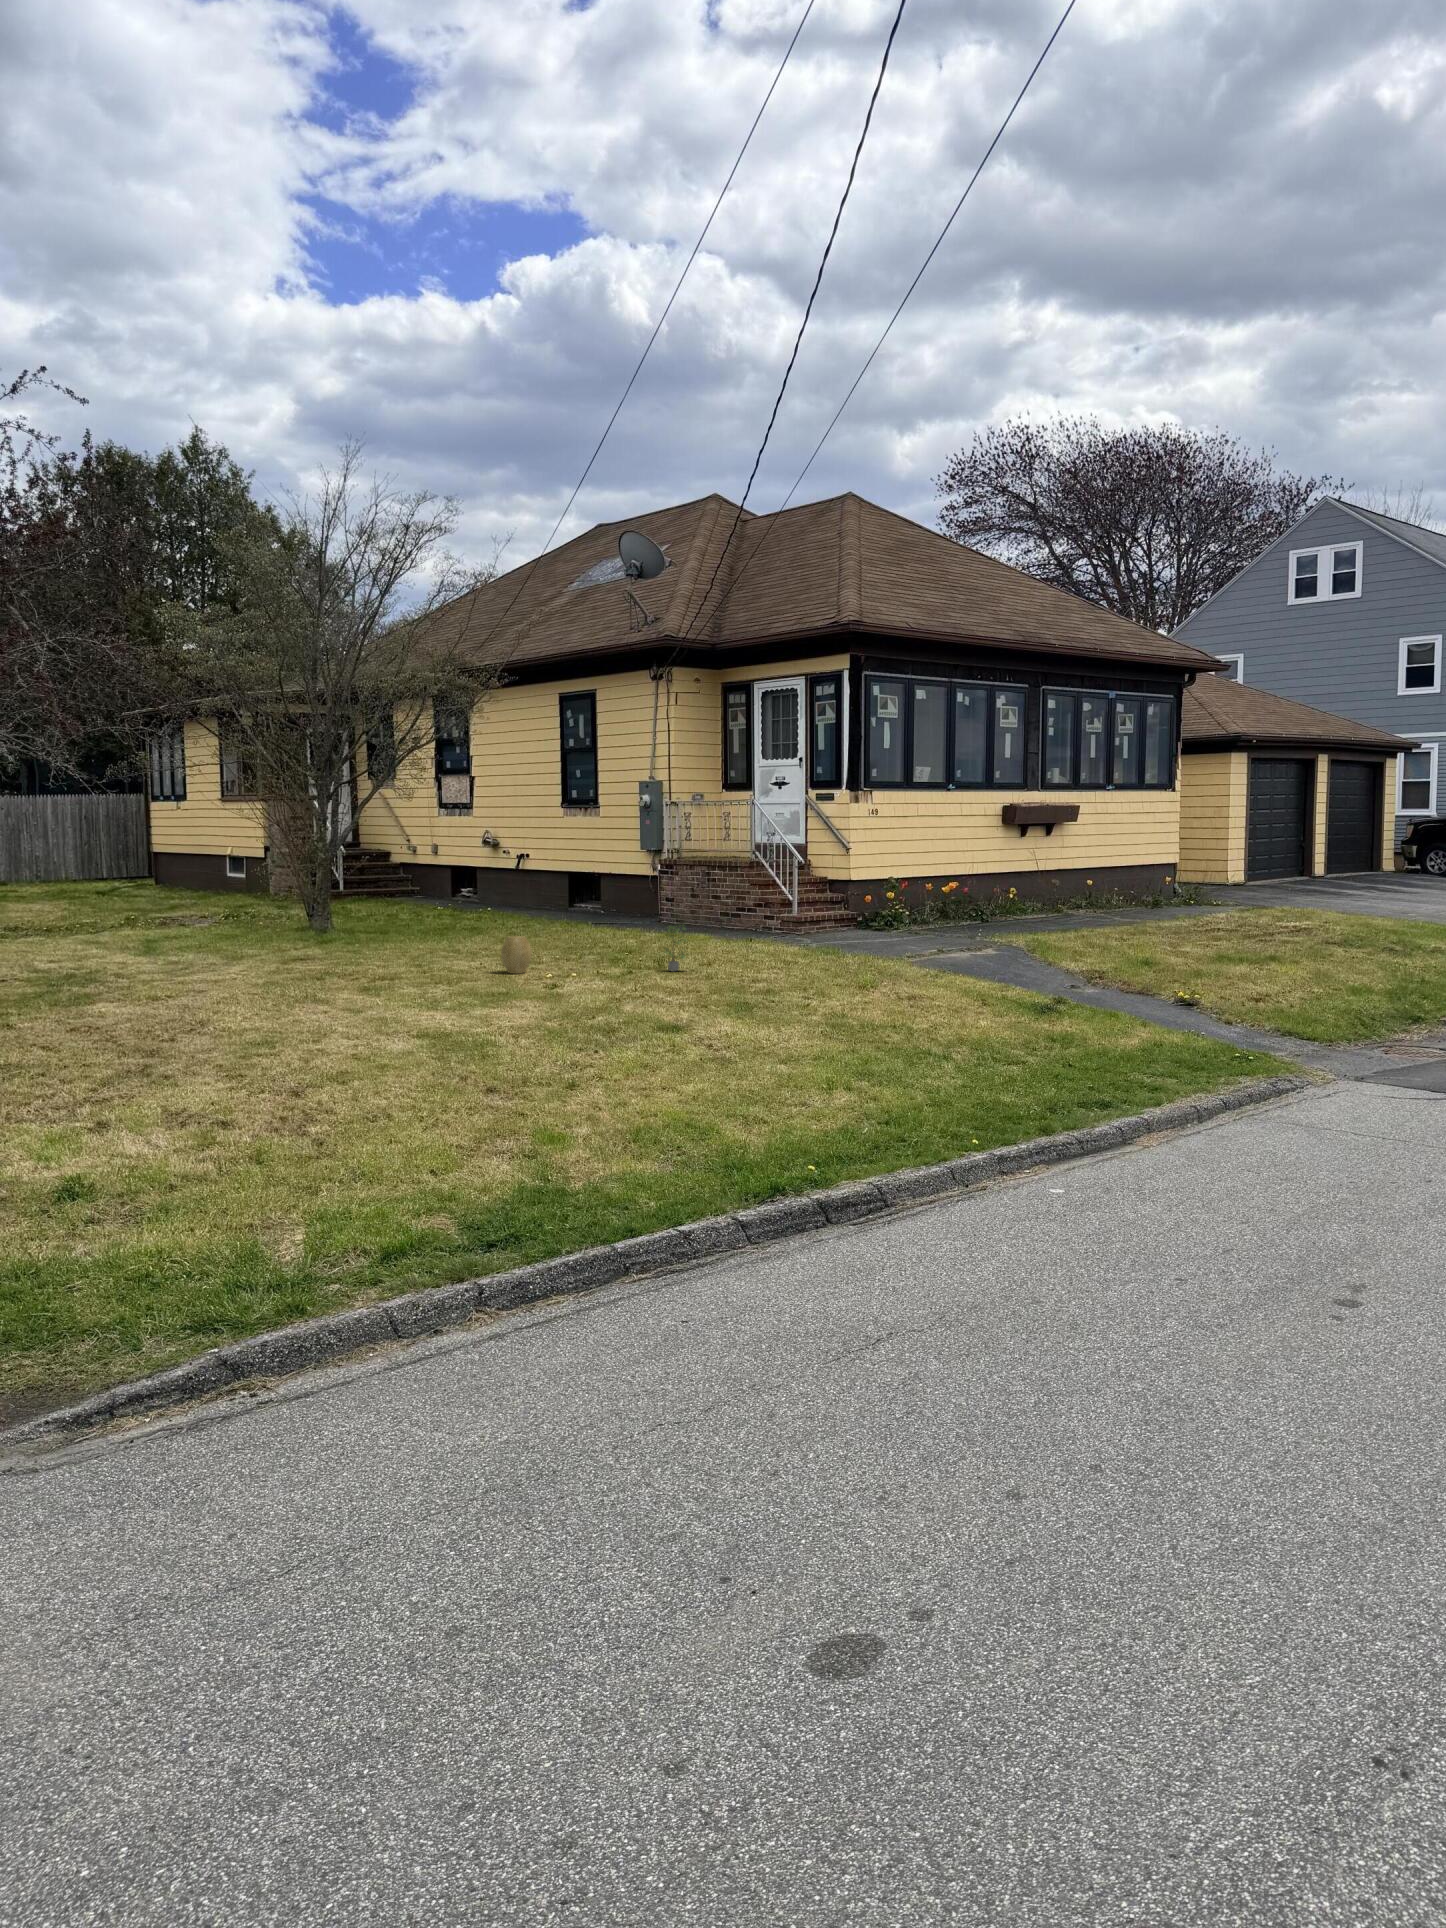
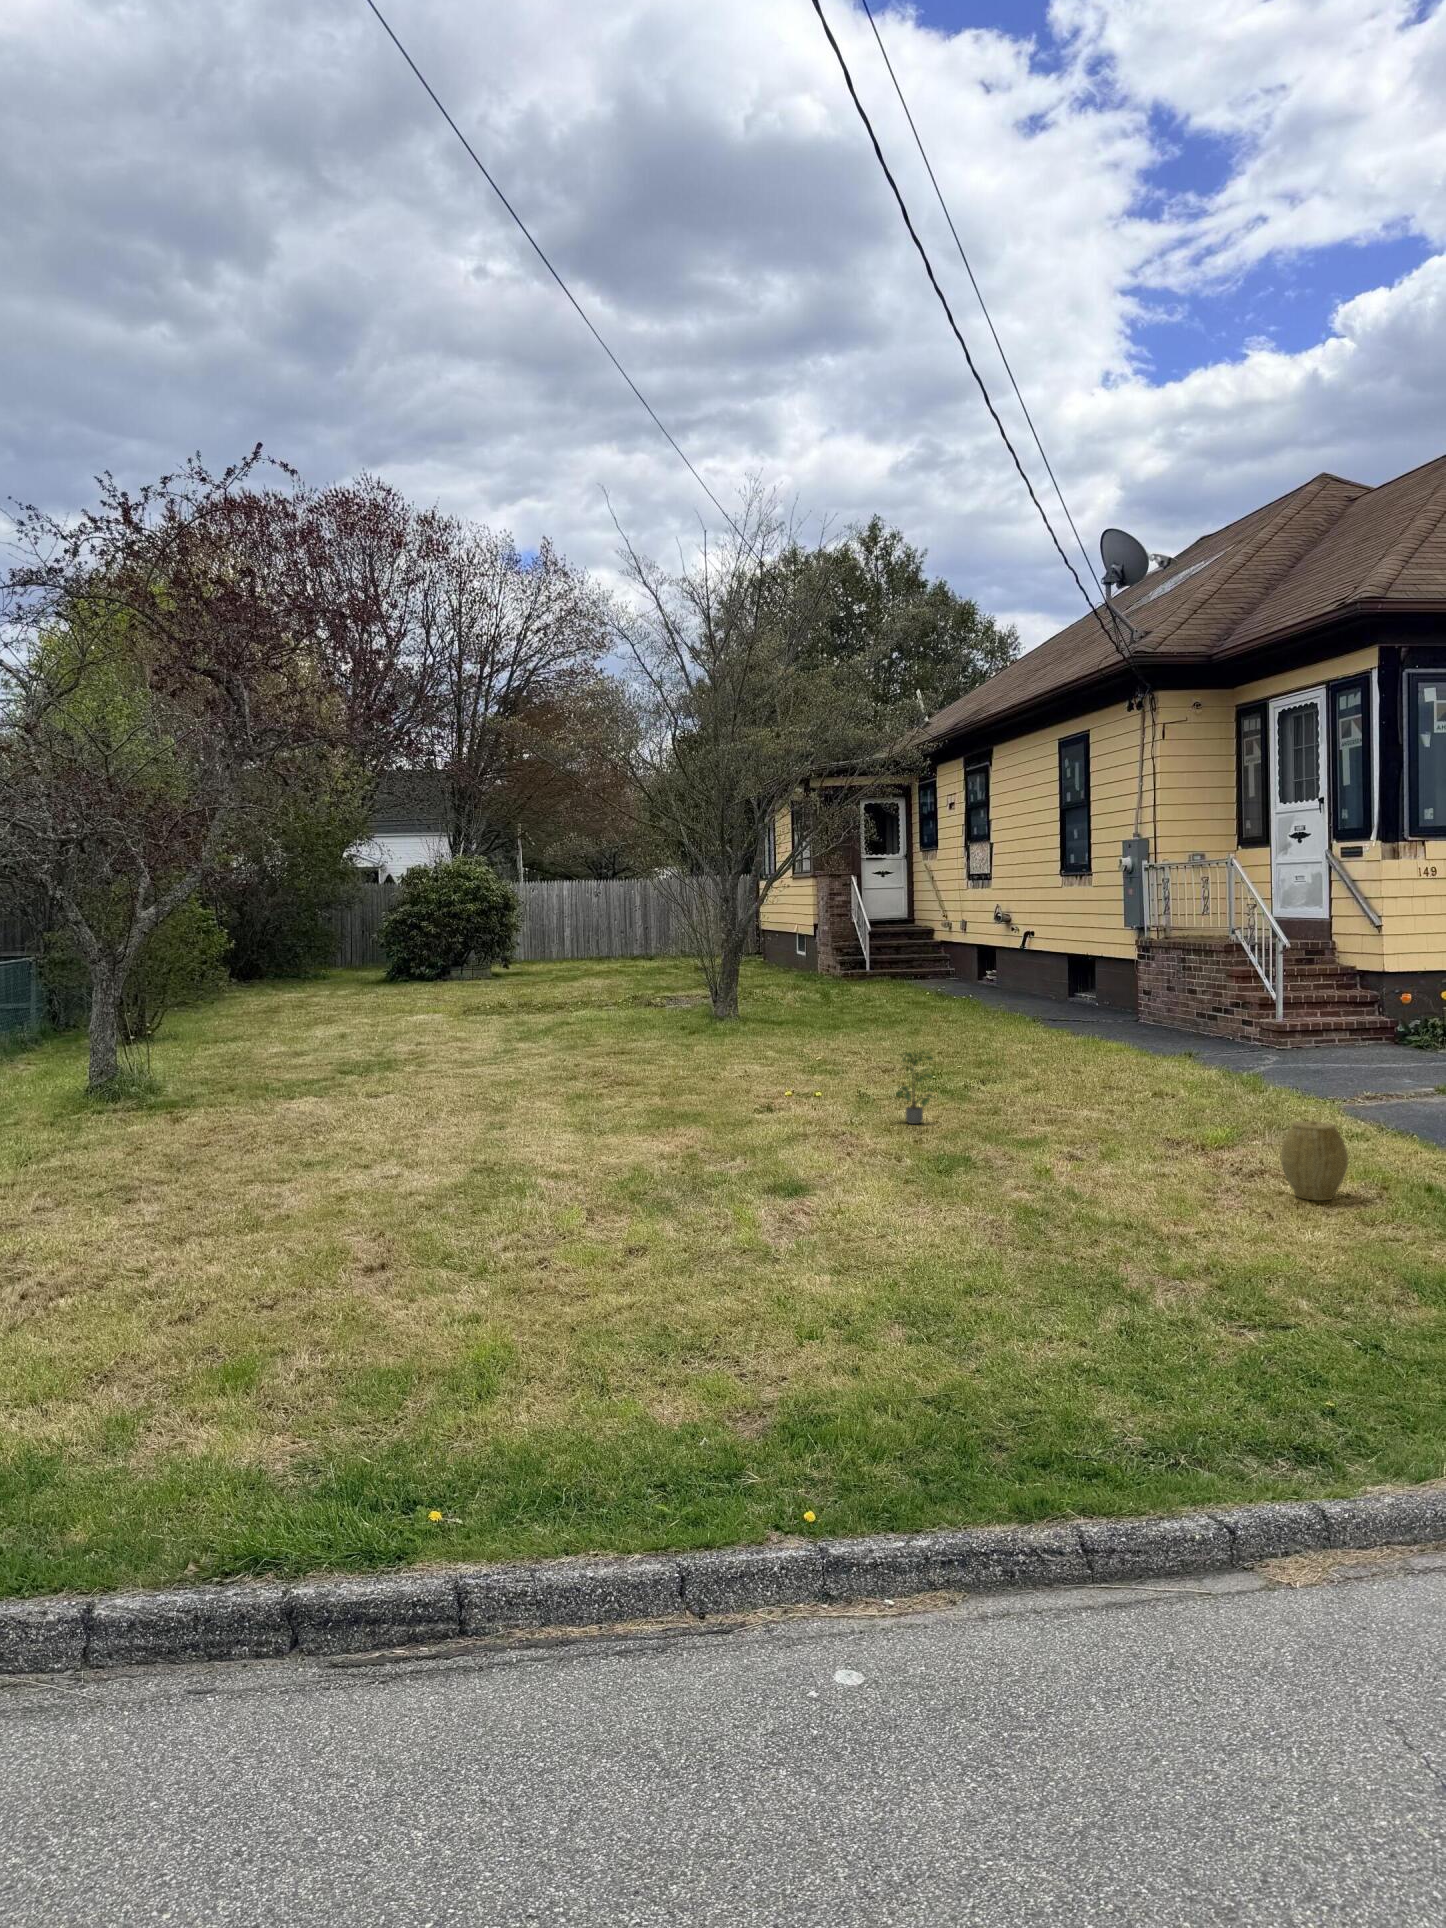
woven basket: present [501,936,532,974] -> present [1280,1120,1348,1200]

